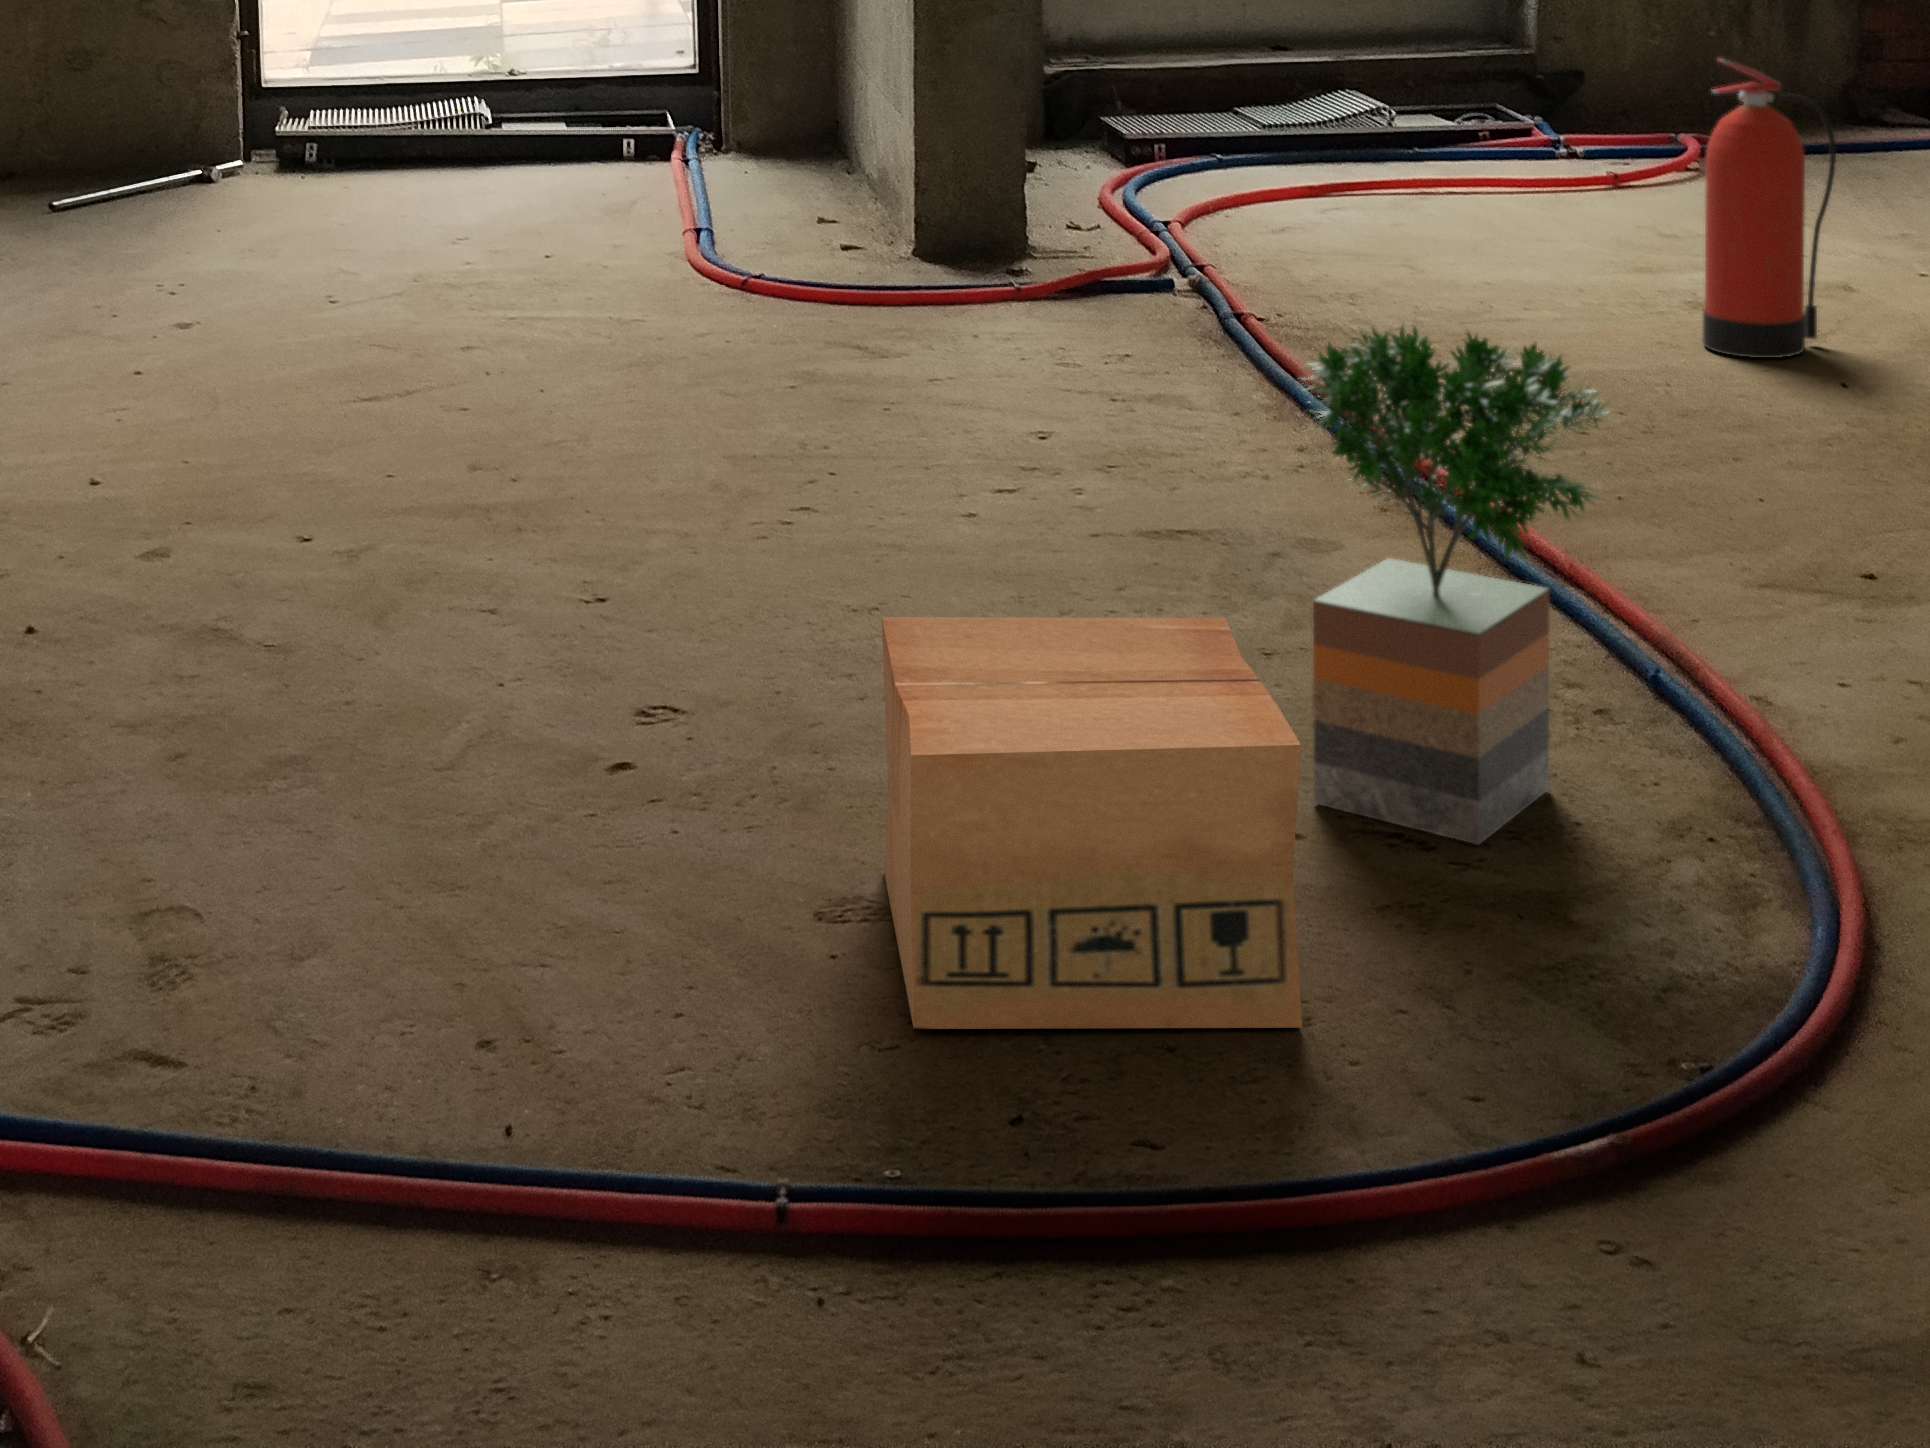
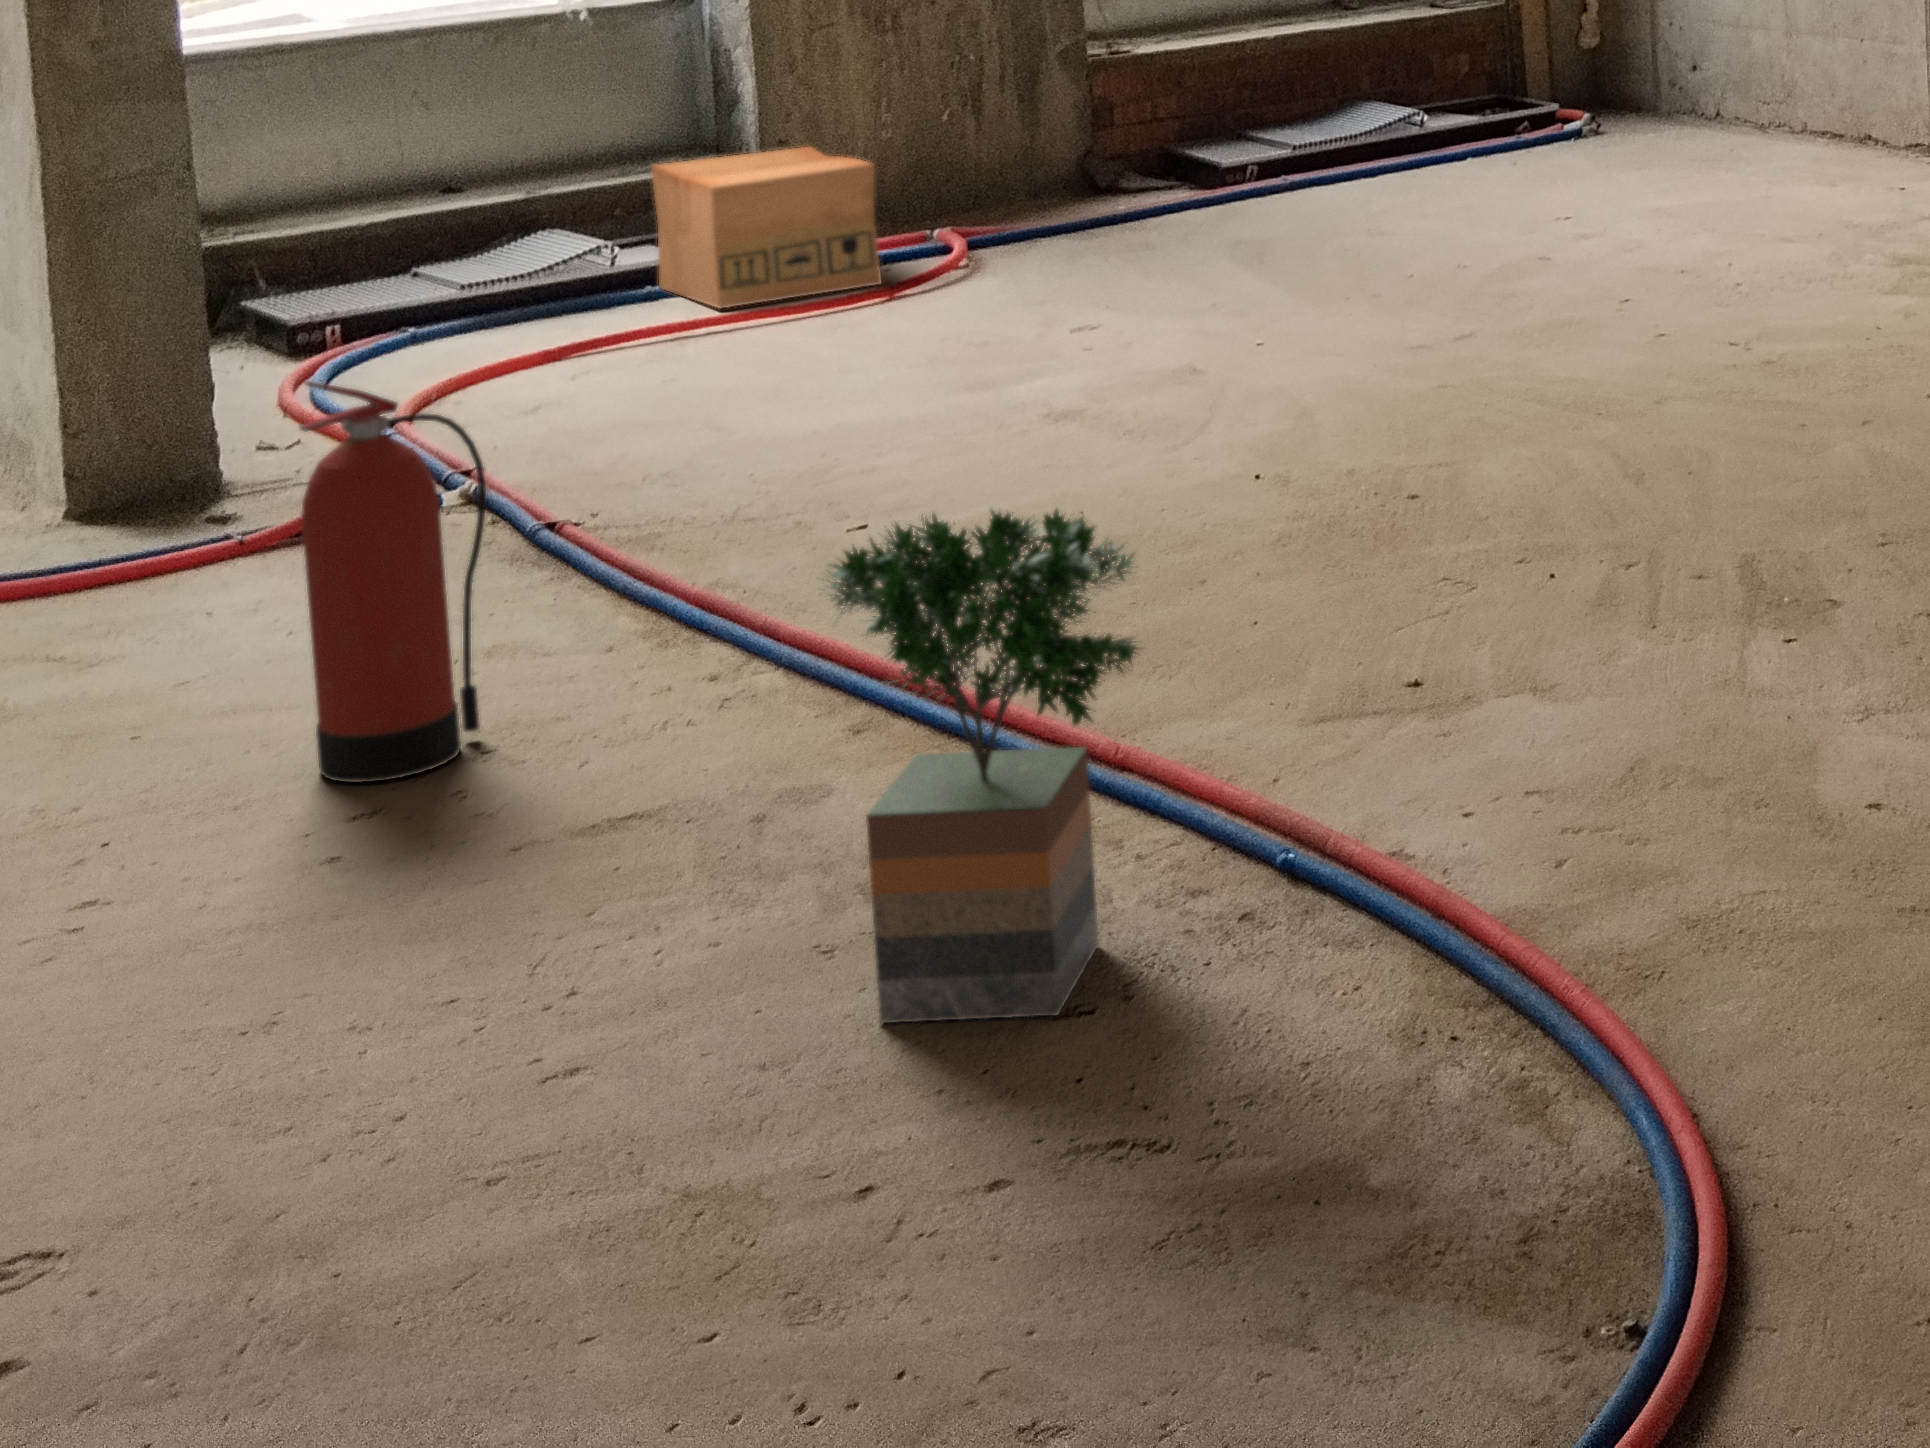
fire extinguisher: present [1703,58,1836,358] -> present [300,381,486,782]
cardboard box: present [882,617,1302,1029] -> present [651,147,882,308]

